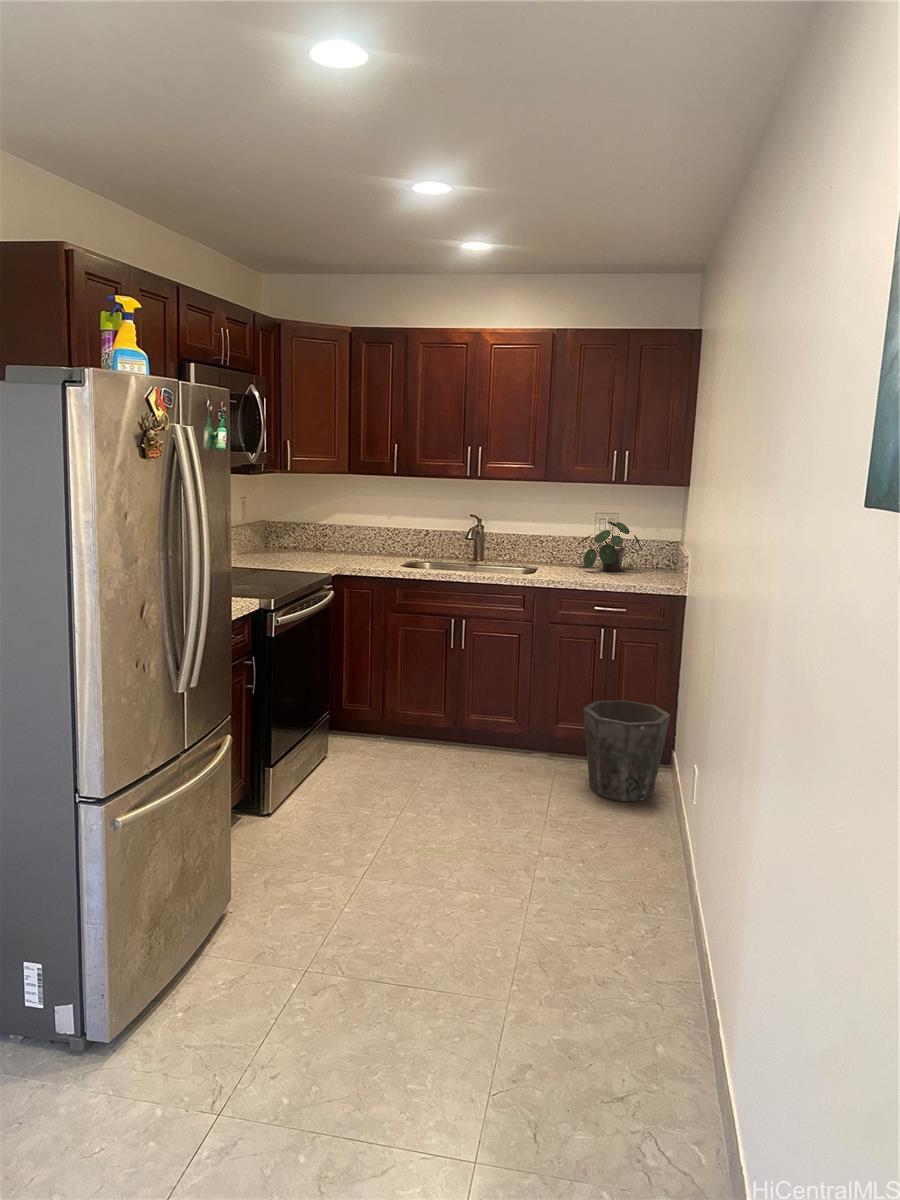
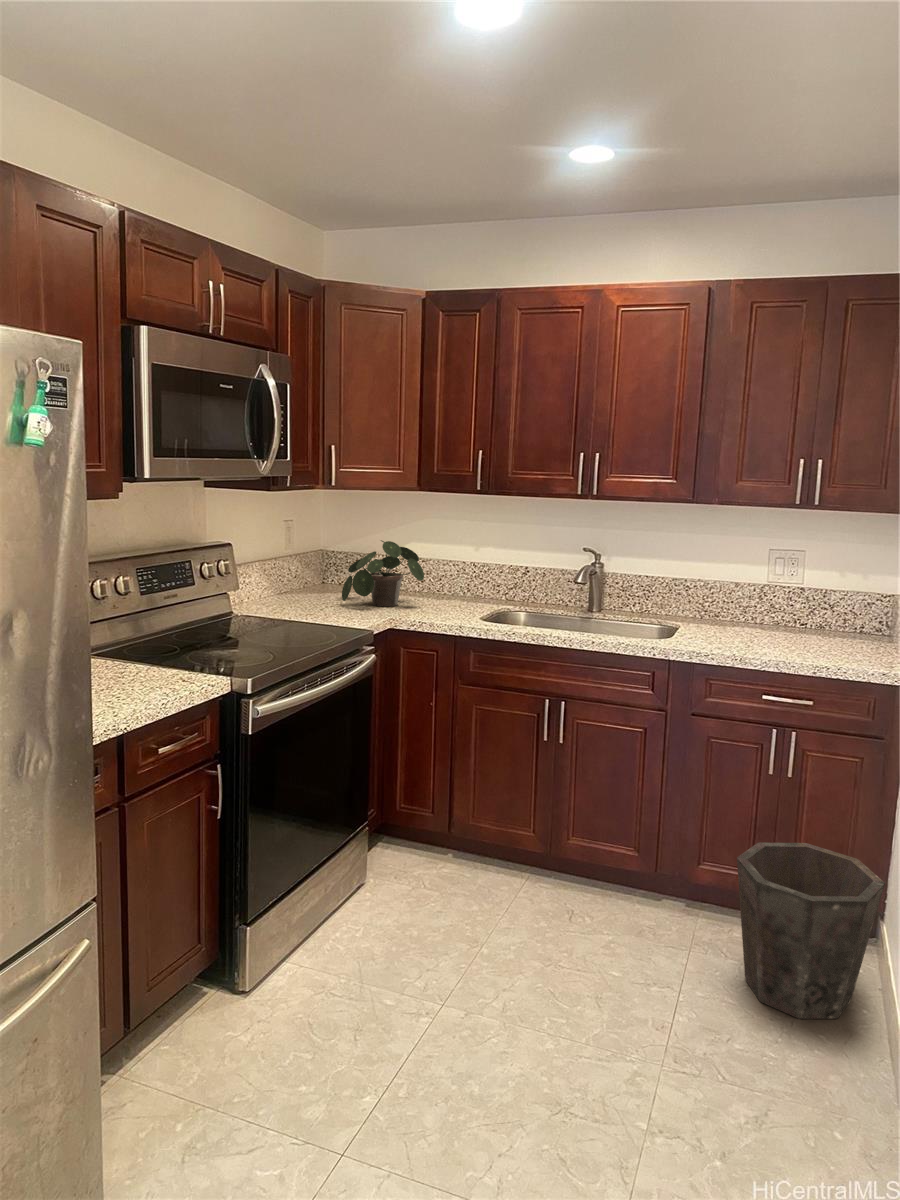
potted plant: present [577,521,643,572] -> present [342,540,424,606]

